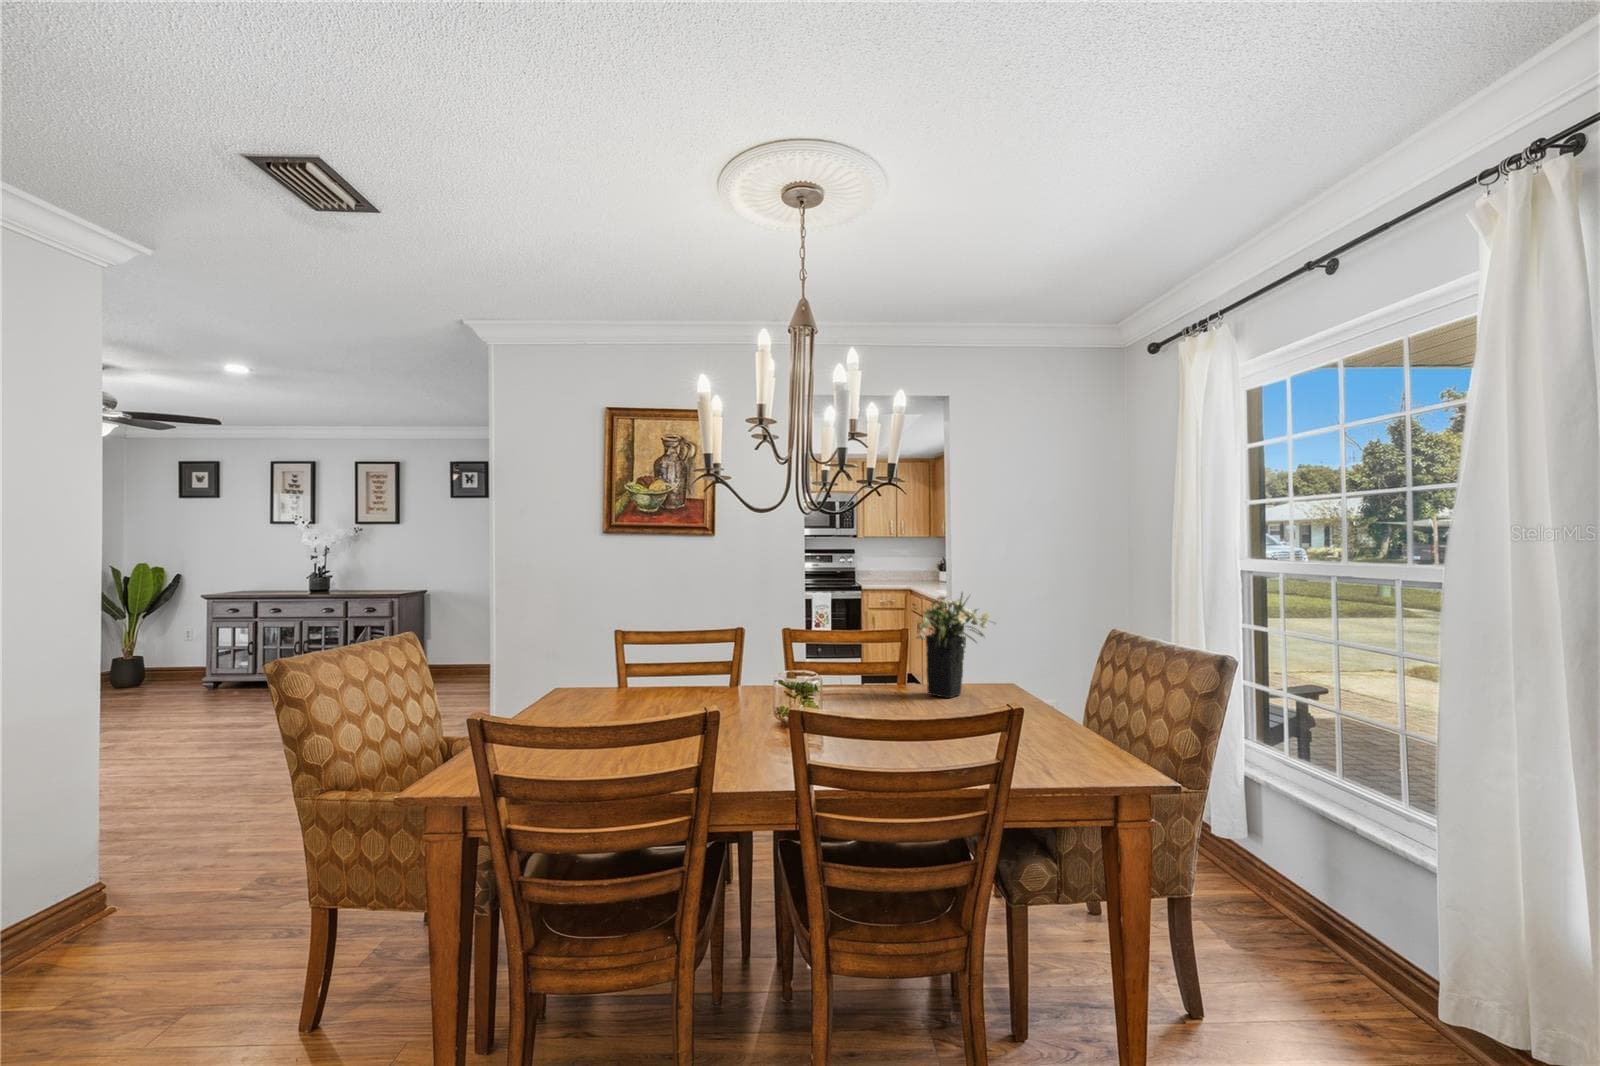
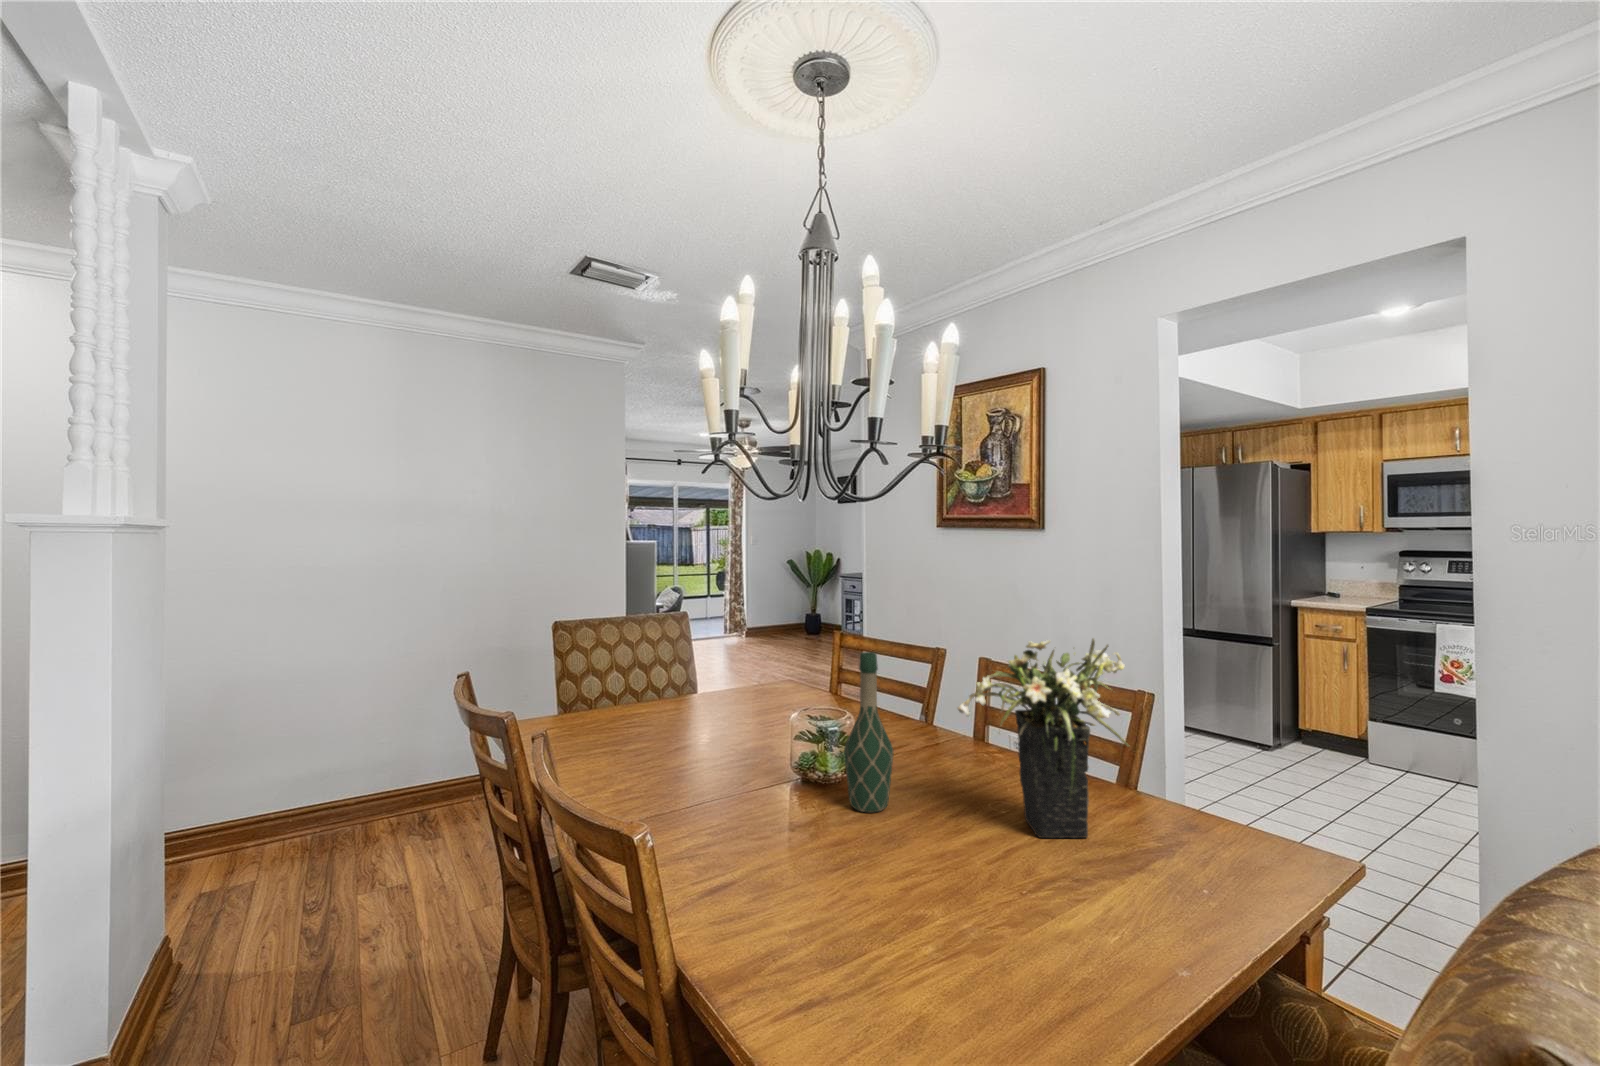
wine bottle: none [853,611,883,709] -> present [844,652,893,812]

